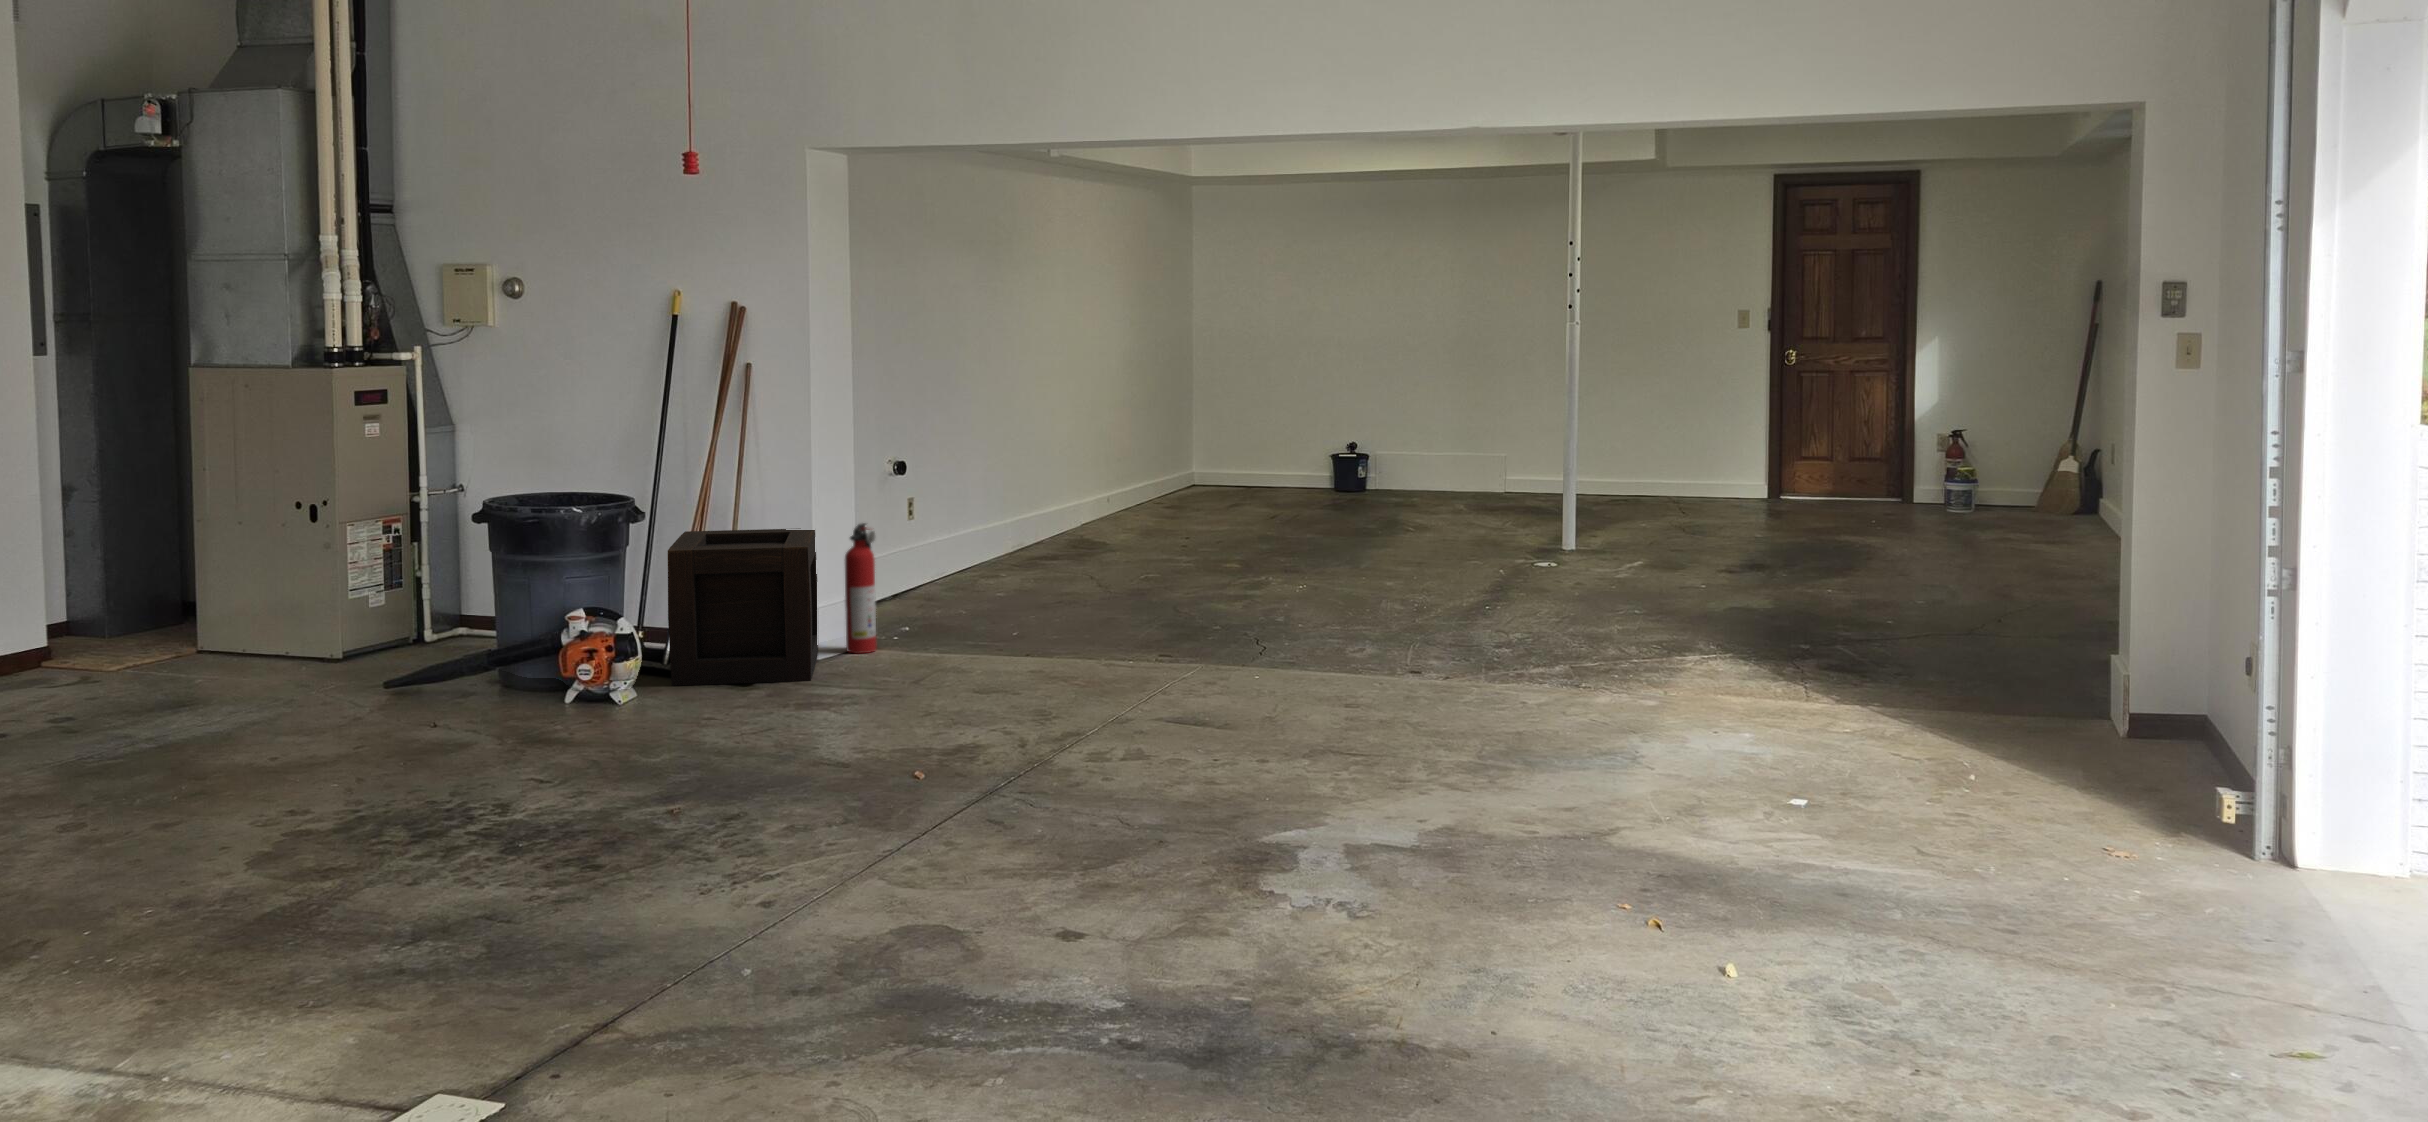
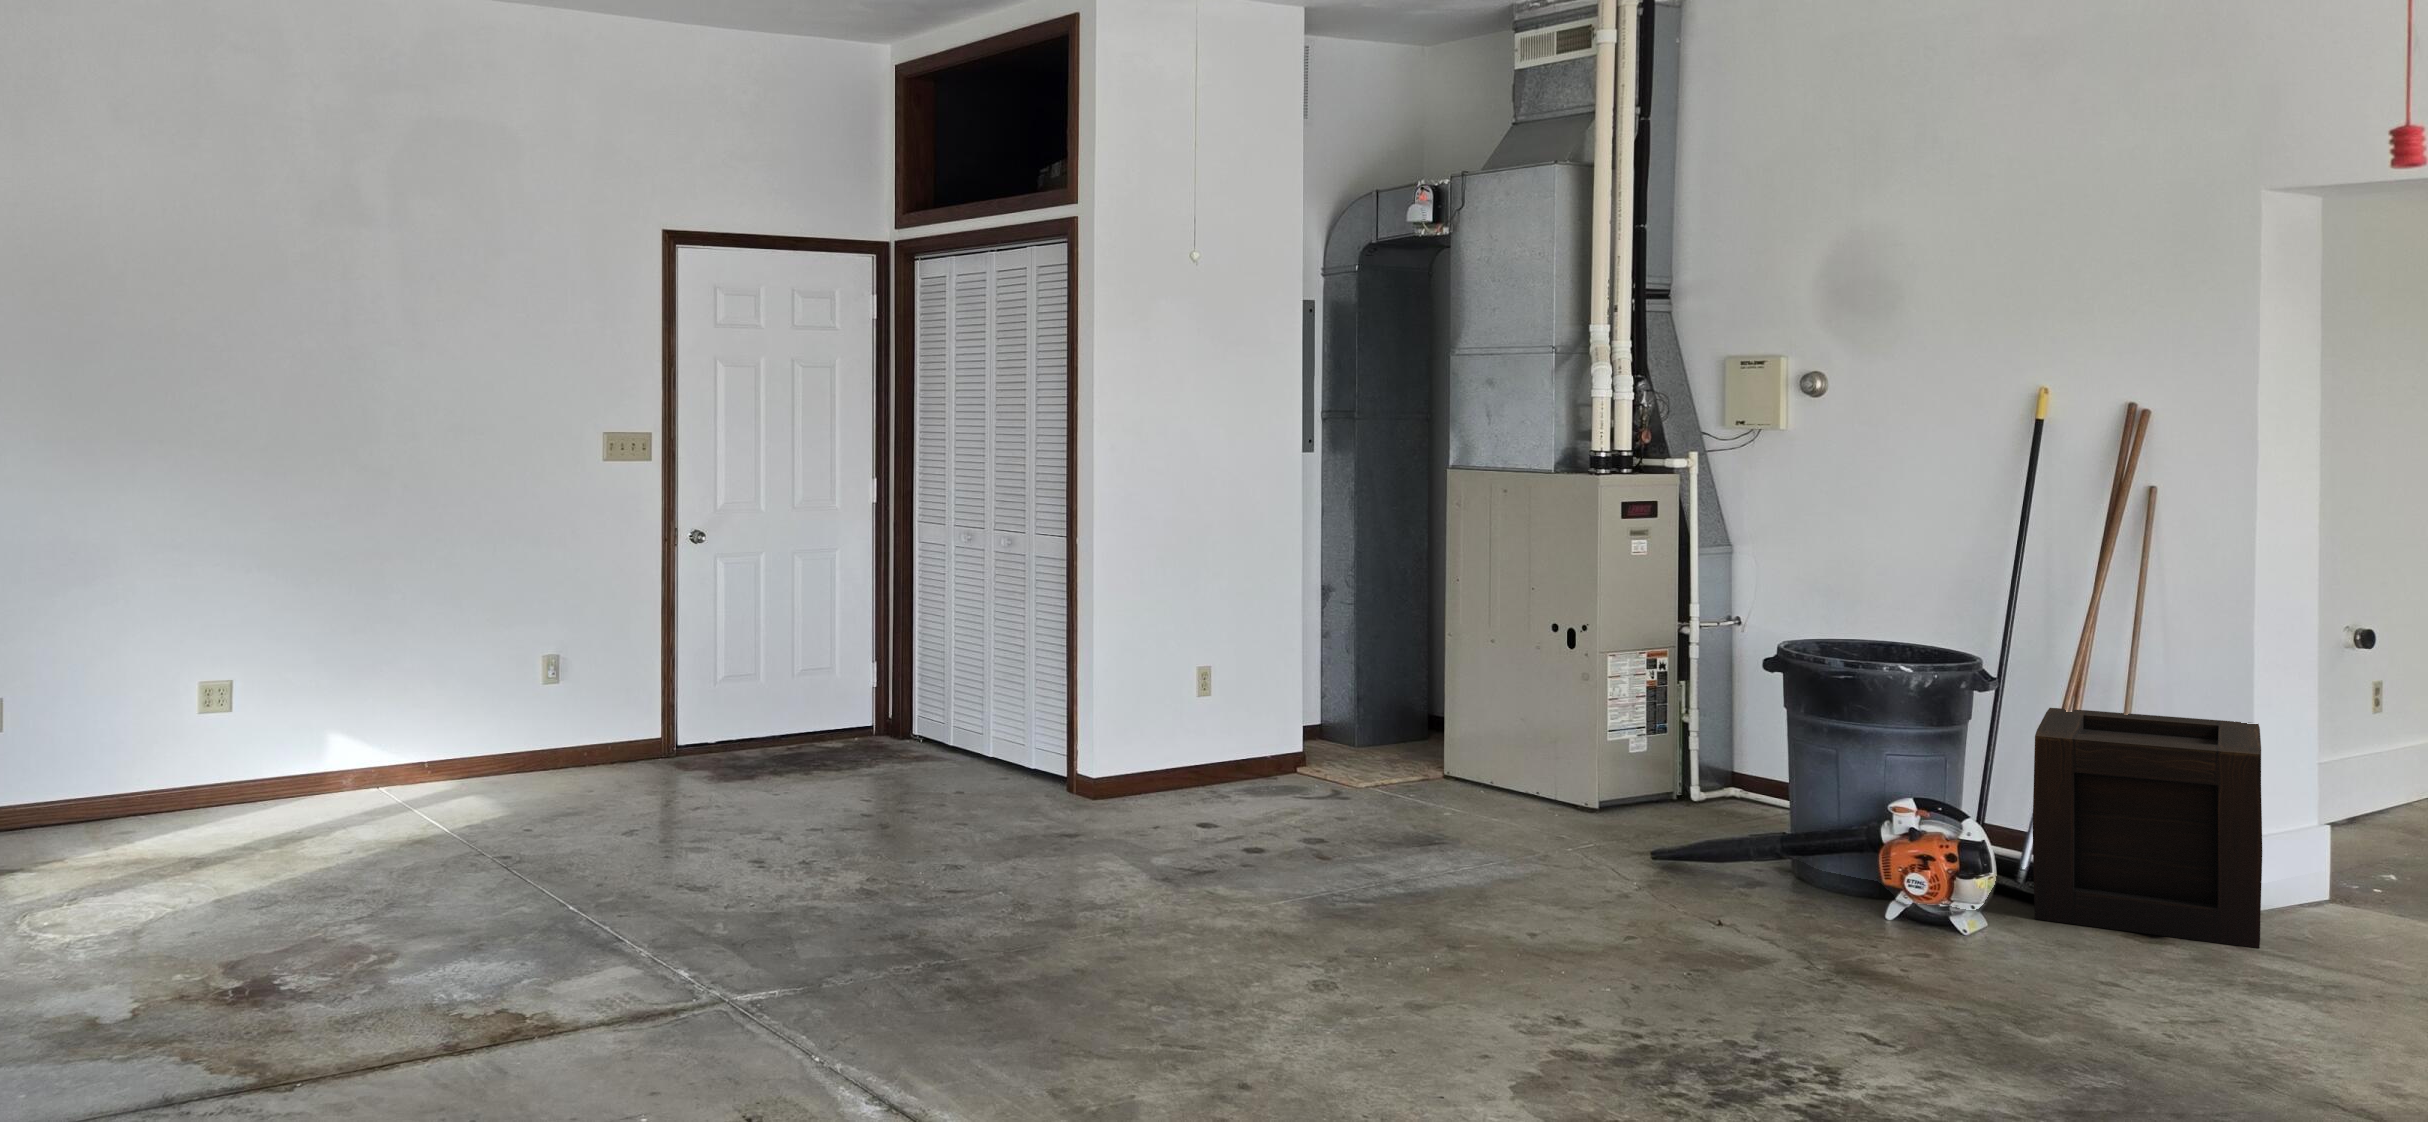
fire extinguisher: present [845,523,876,653] -> none [2307,723,2364,916]

